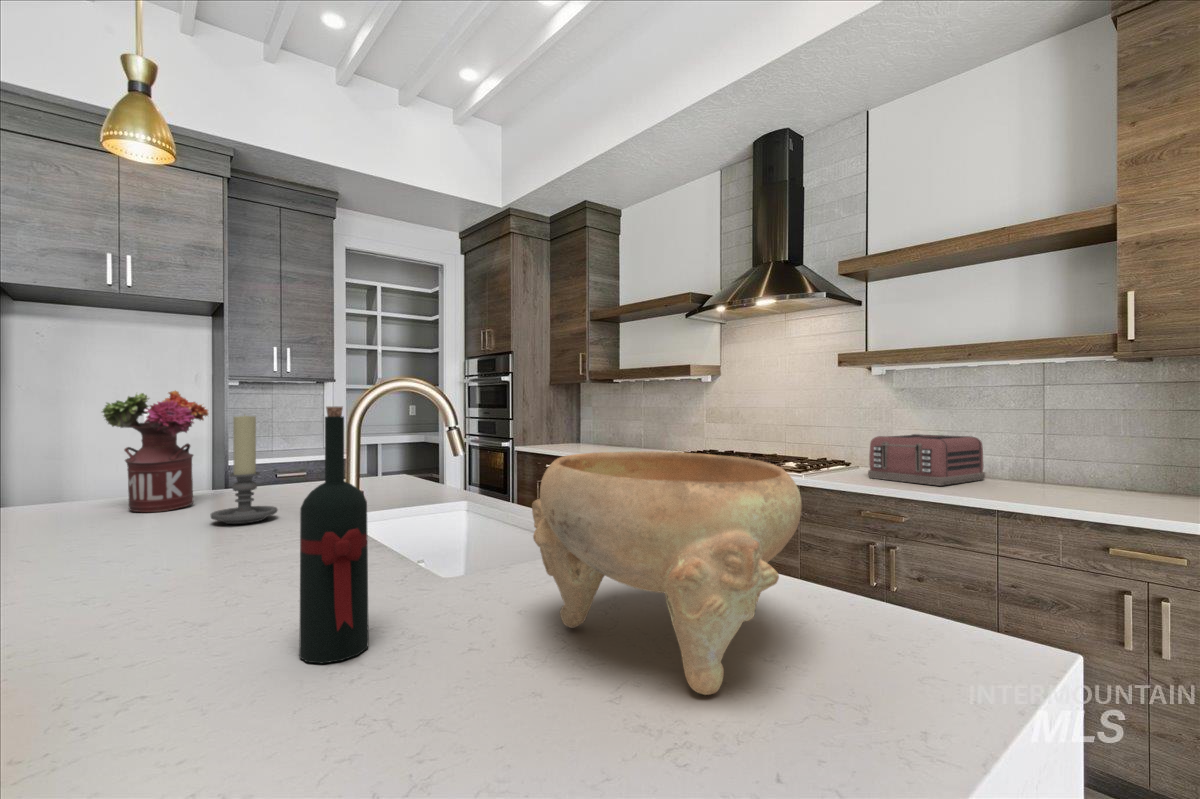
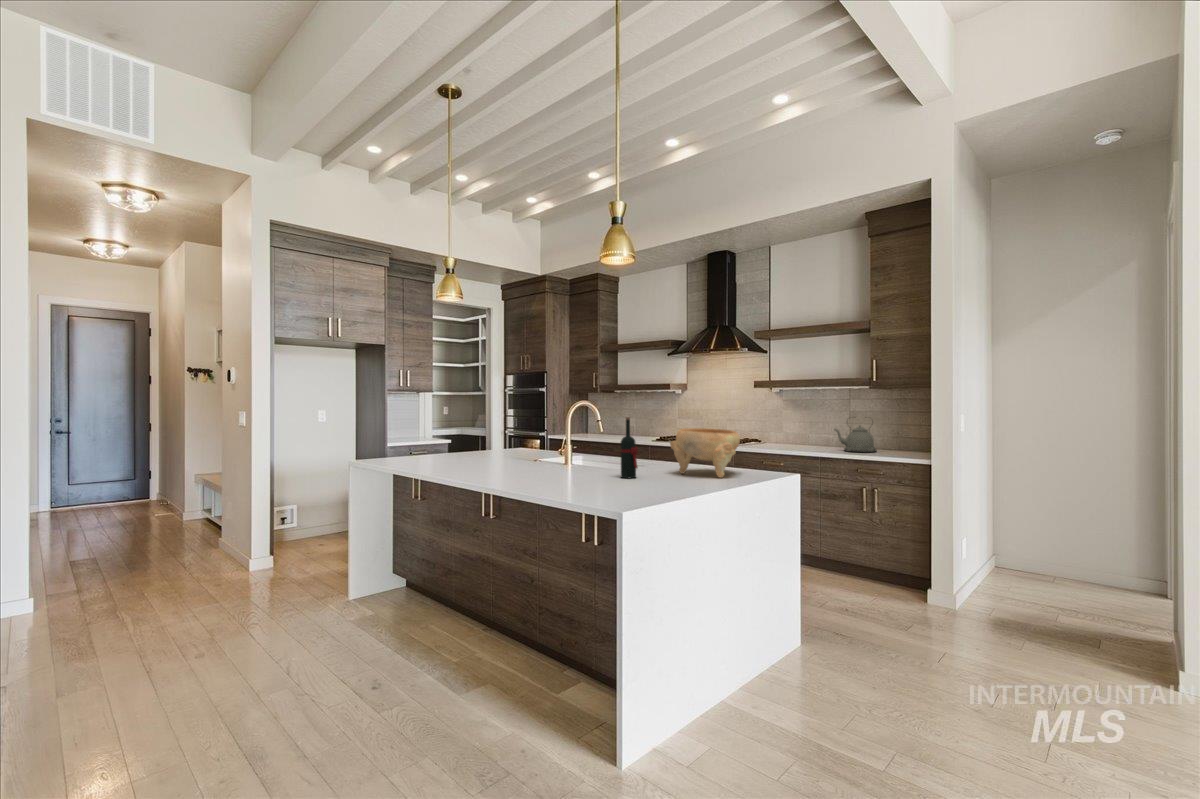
flower arrangement: present [102,391,208,512] -> none [434,407,472,462]
candle holder: present [210,415,277,524] -> none [499,418,523,463]
kettle: none [1022,421,1137,504] -> present [834,426,876,452]
toaster: present [868,434,985,486] -> none [769,424,824,448]

